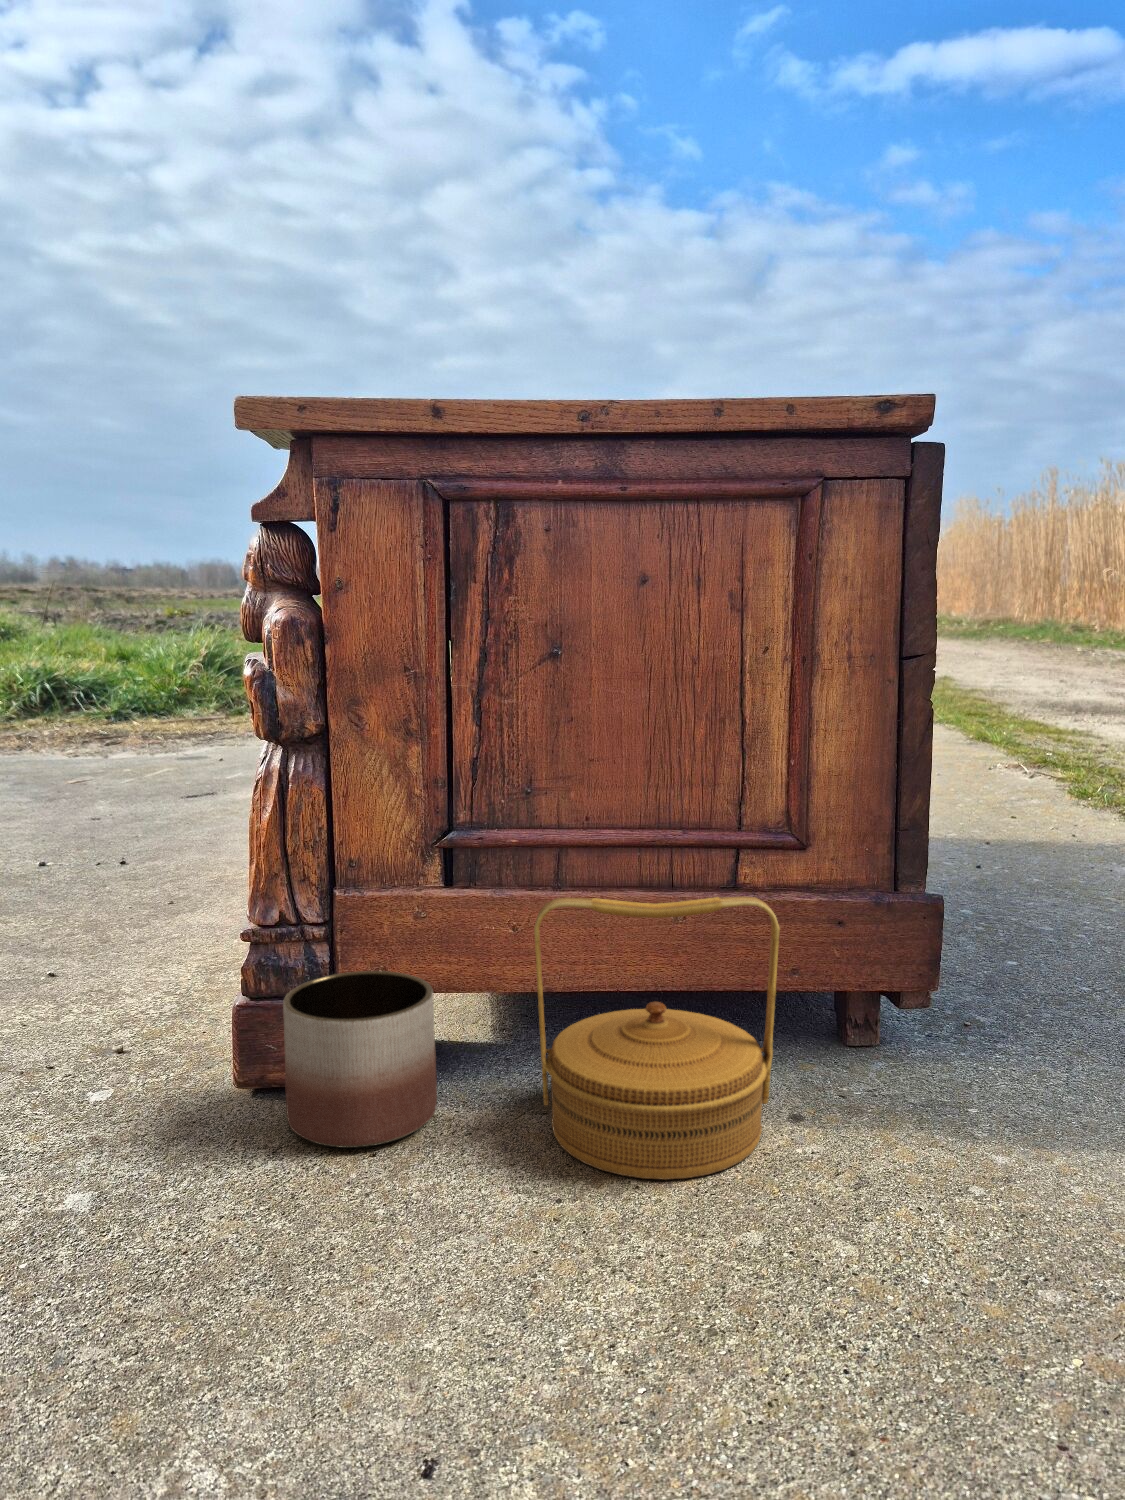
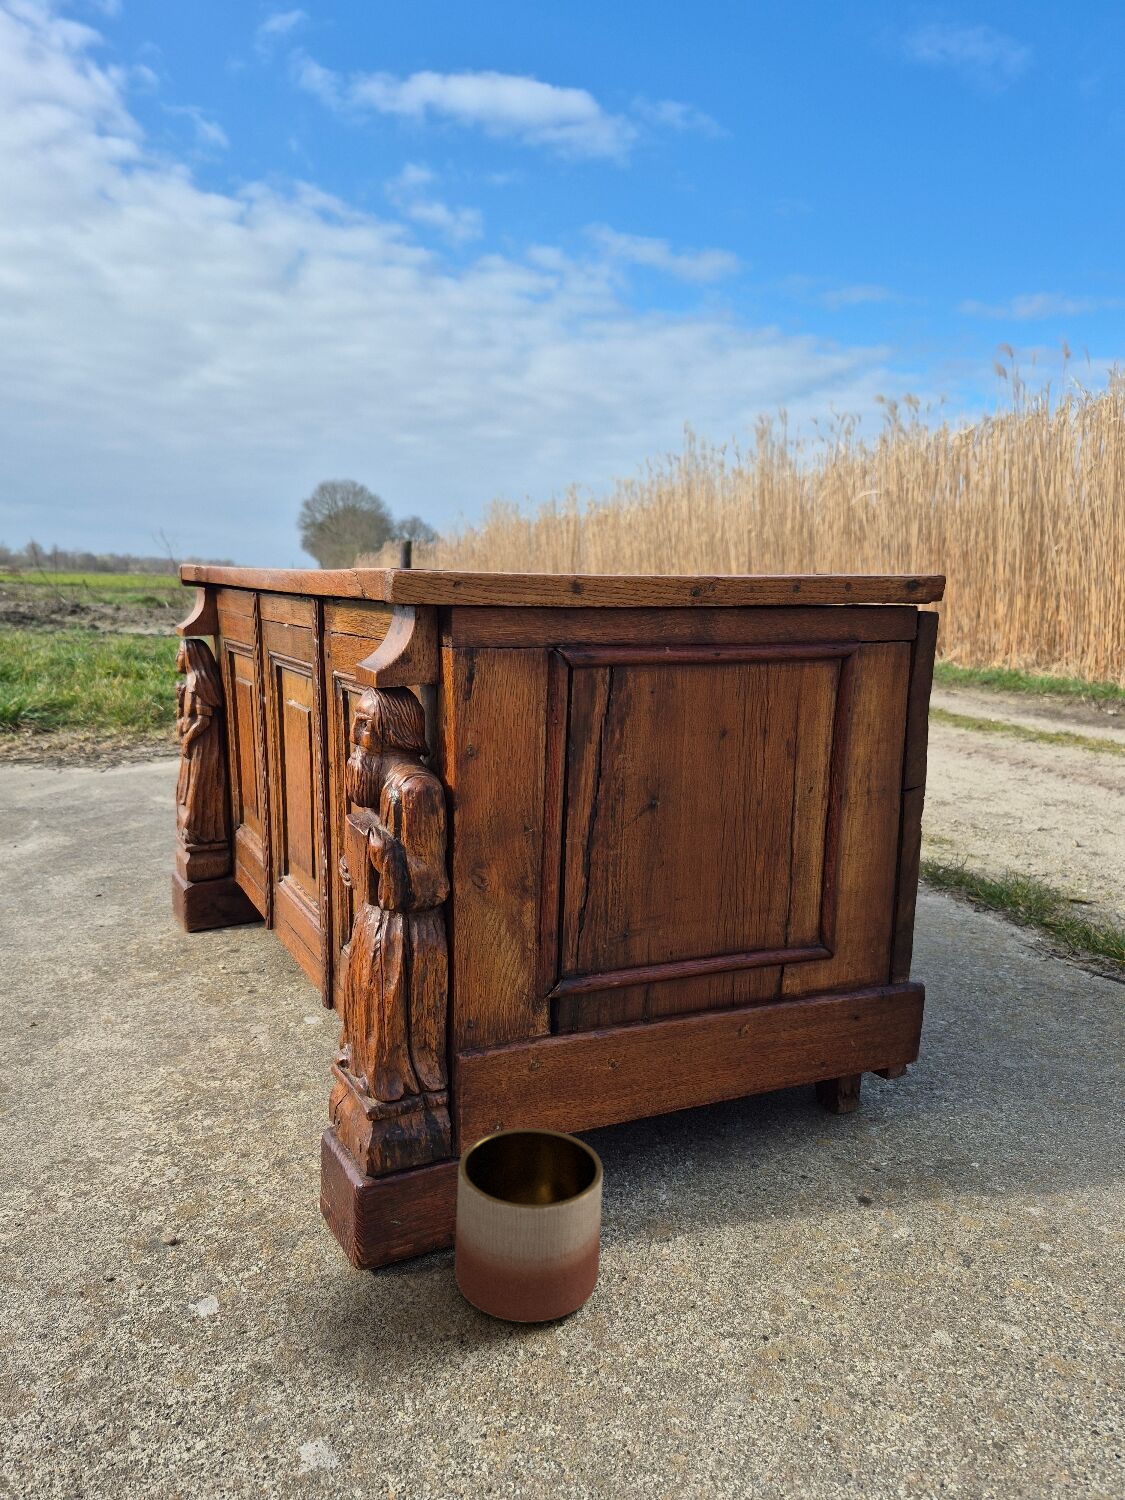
woven basket: present [534,897,780,1180] -> none [682,1025,876,1290]

